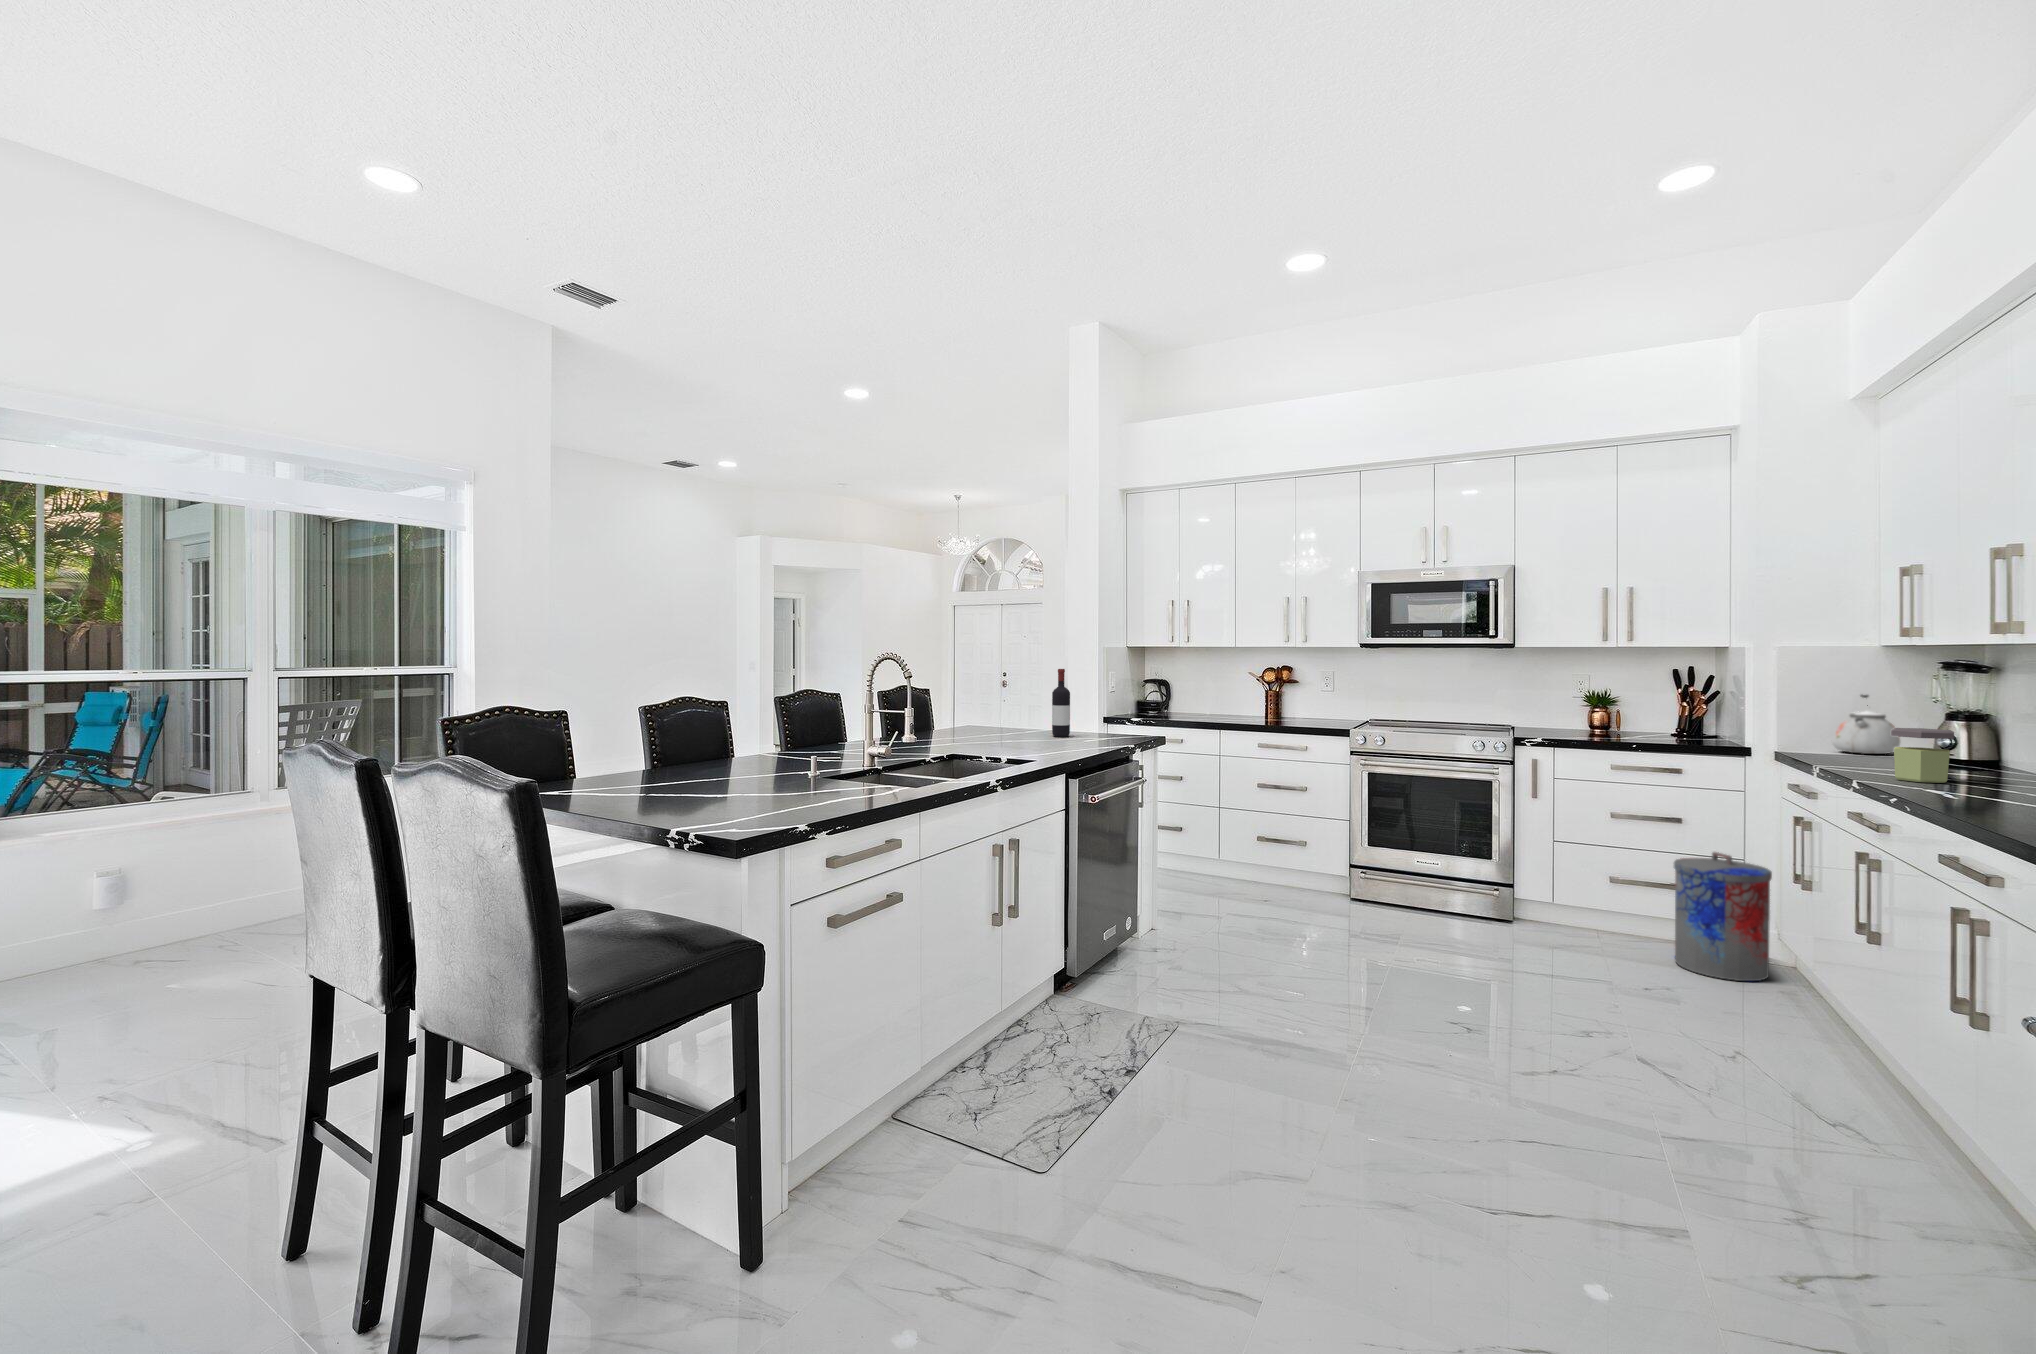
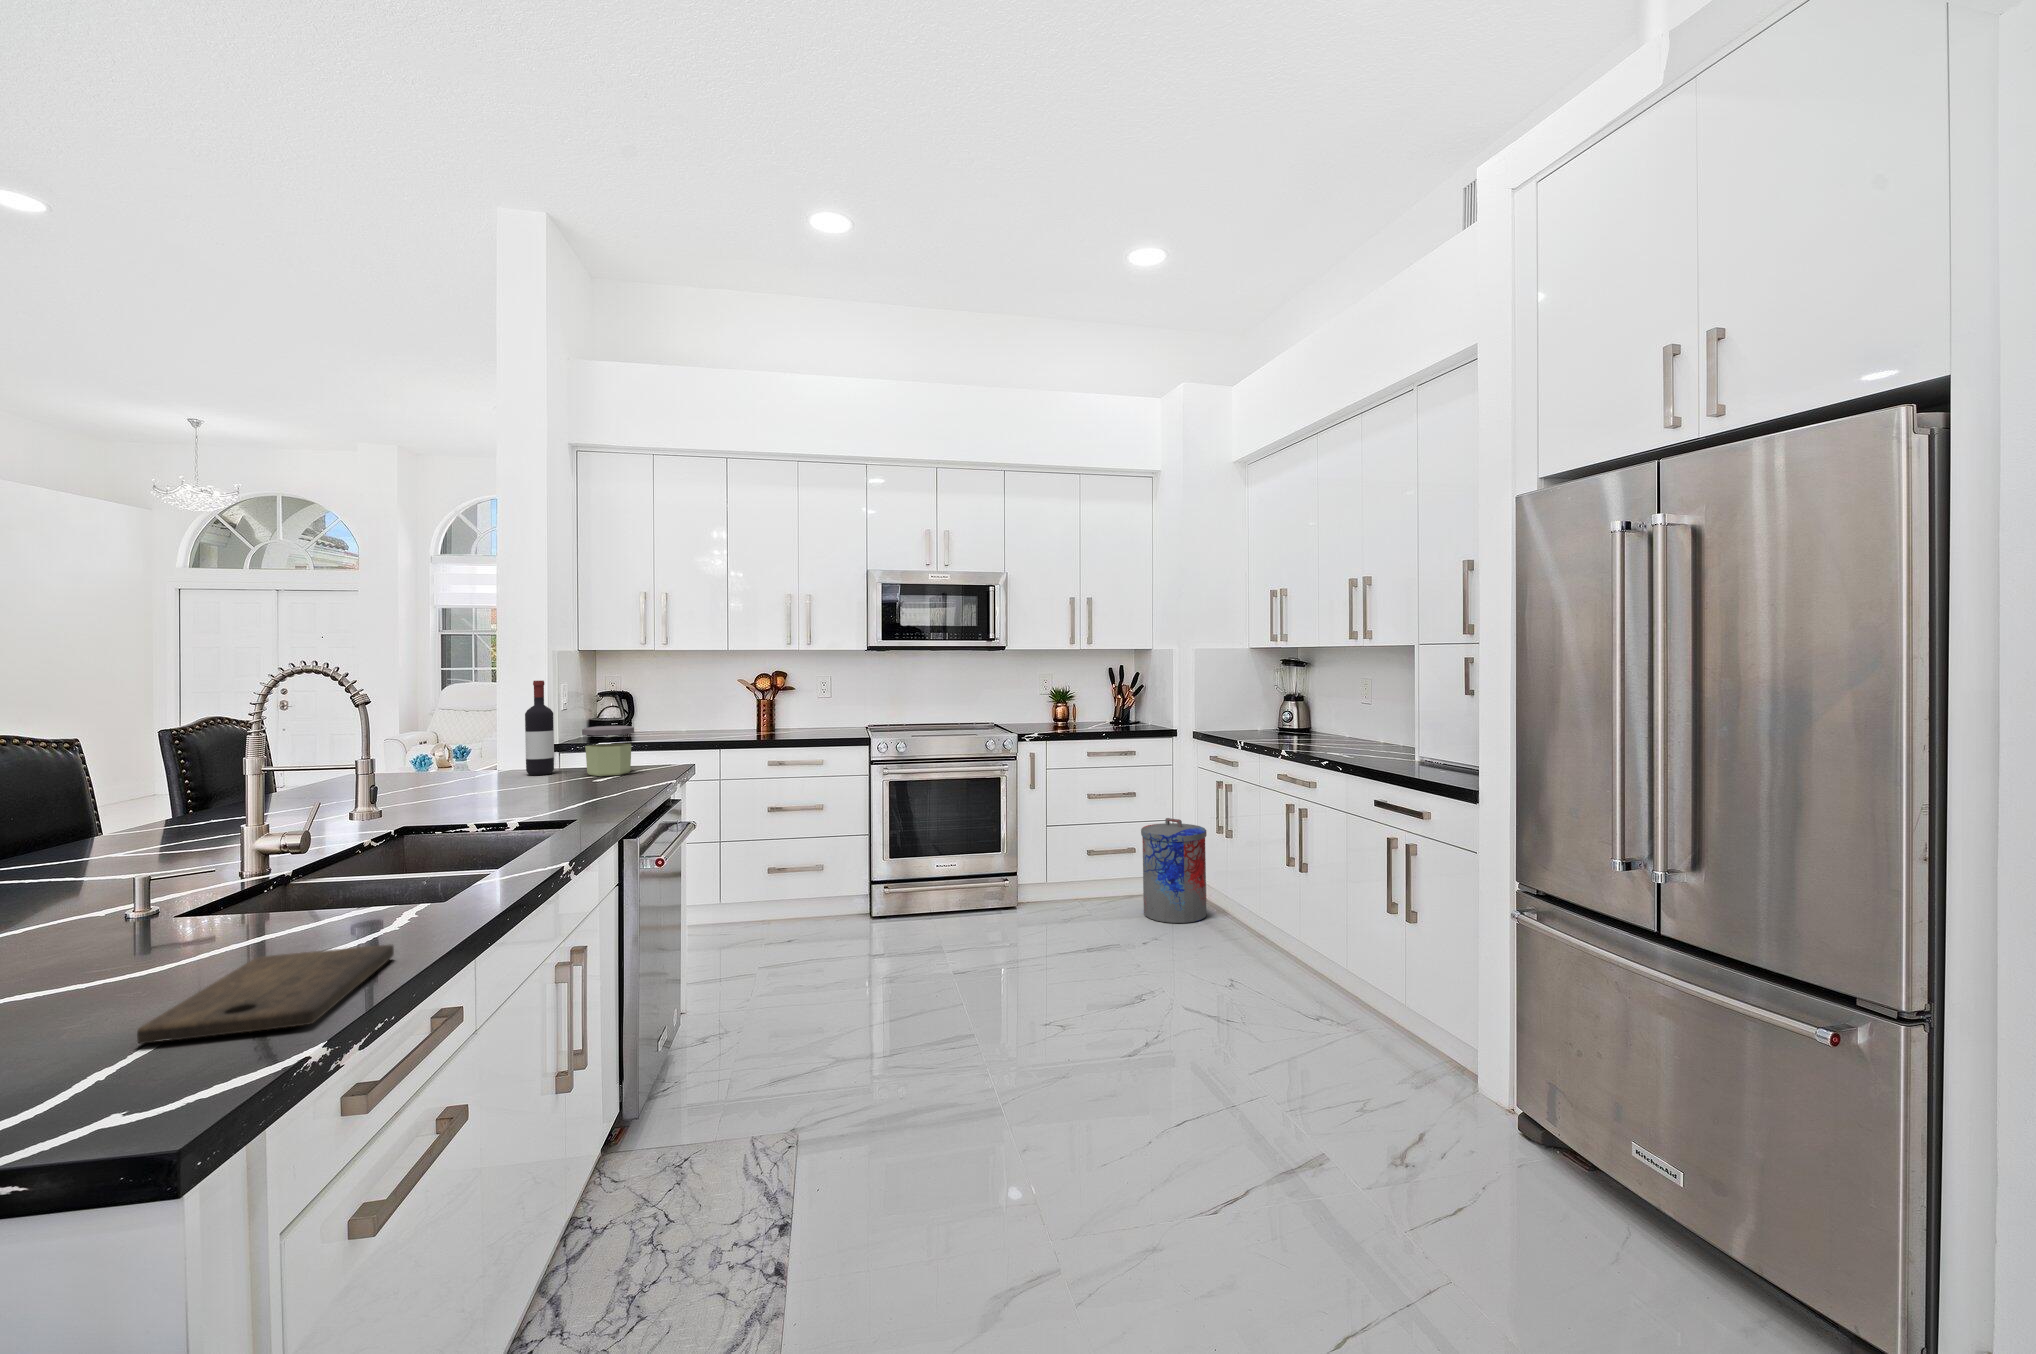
kettle: present [1833,695,1900,754] -> none [1228,684,1267,729]
jar: present [1891,728,1954,783] -> present [582,726,634,776]
cutting board: none [761,793,862,816] -> present [137,945,394,1044]

